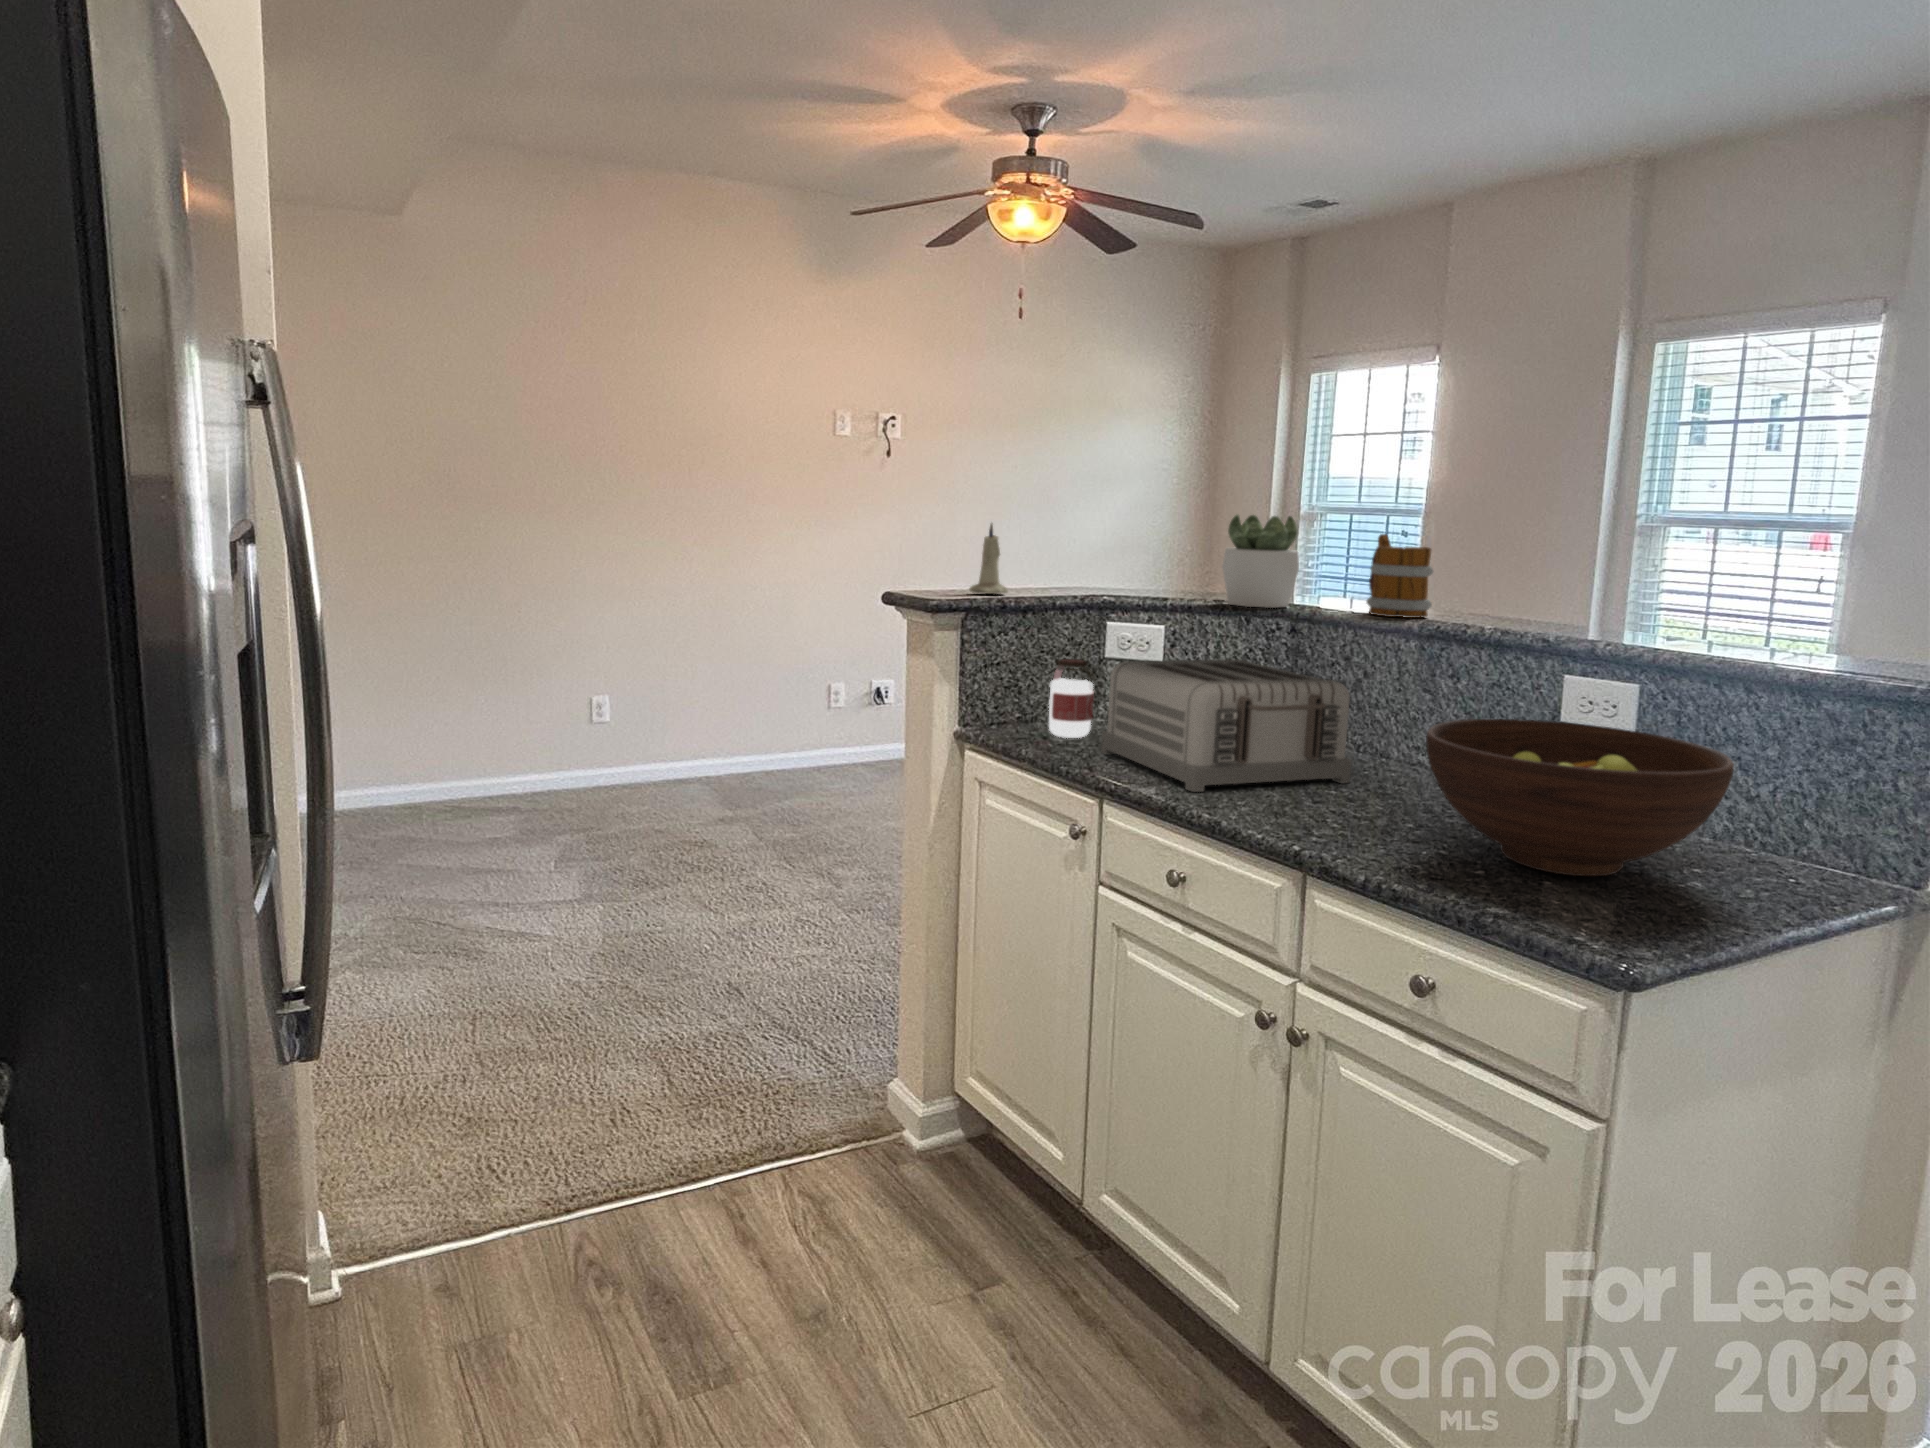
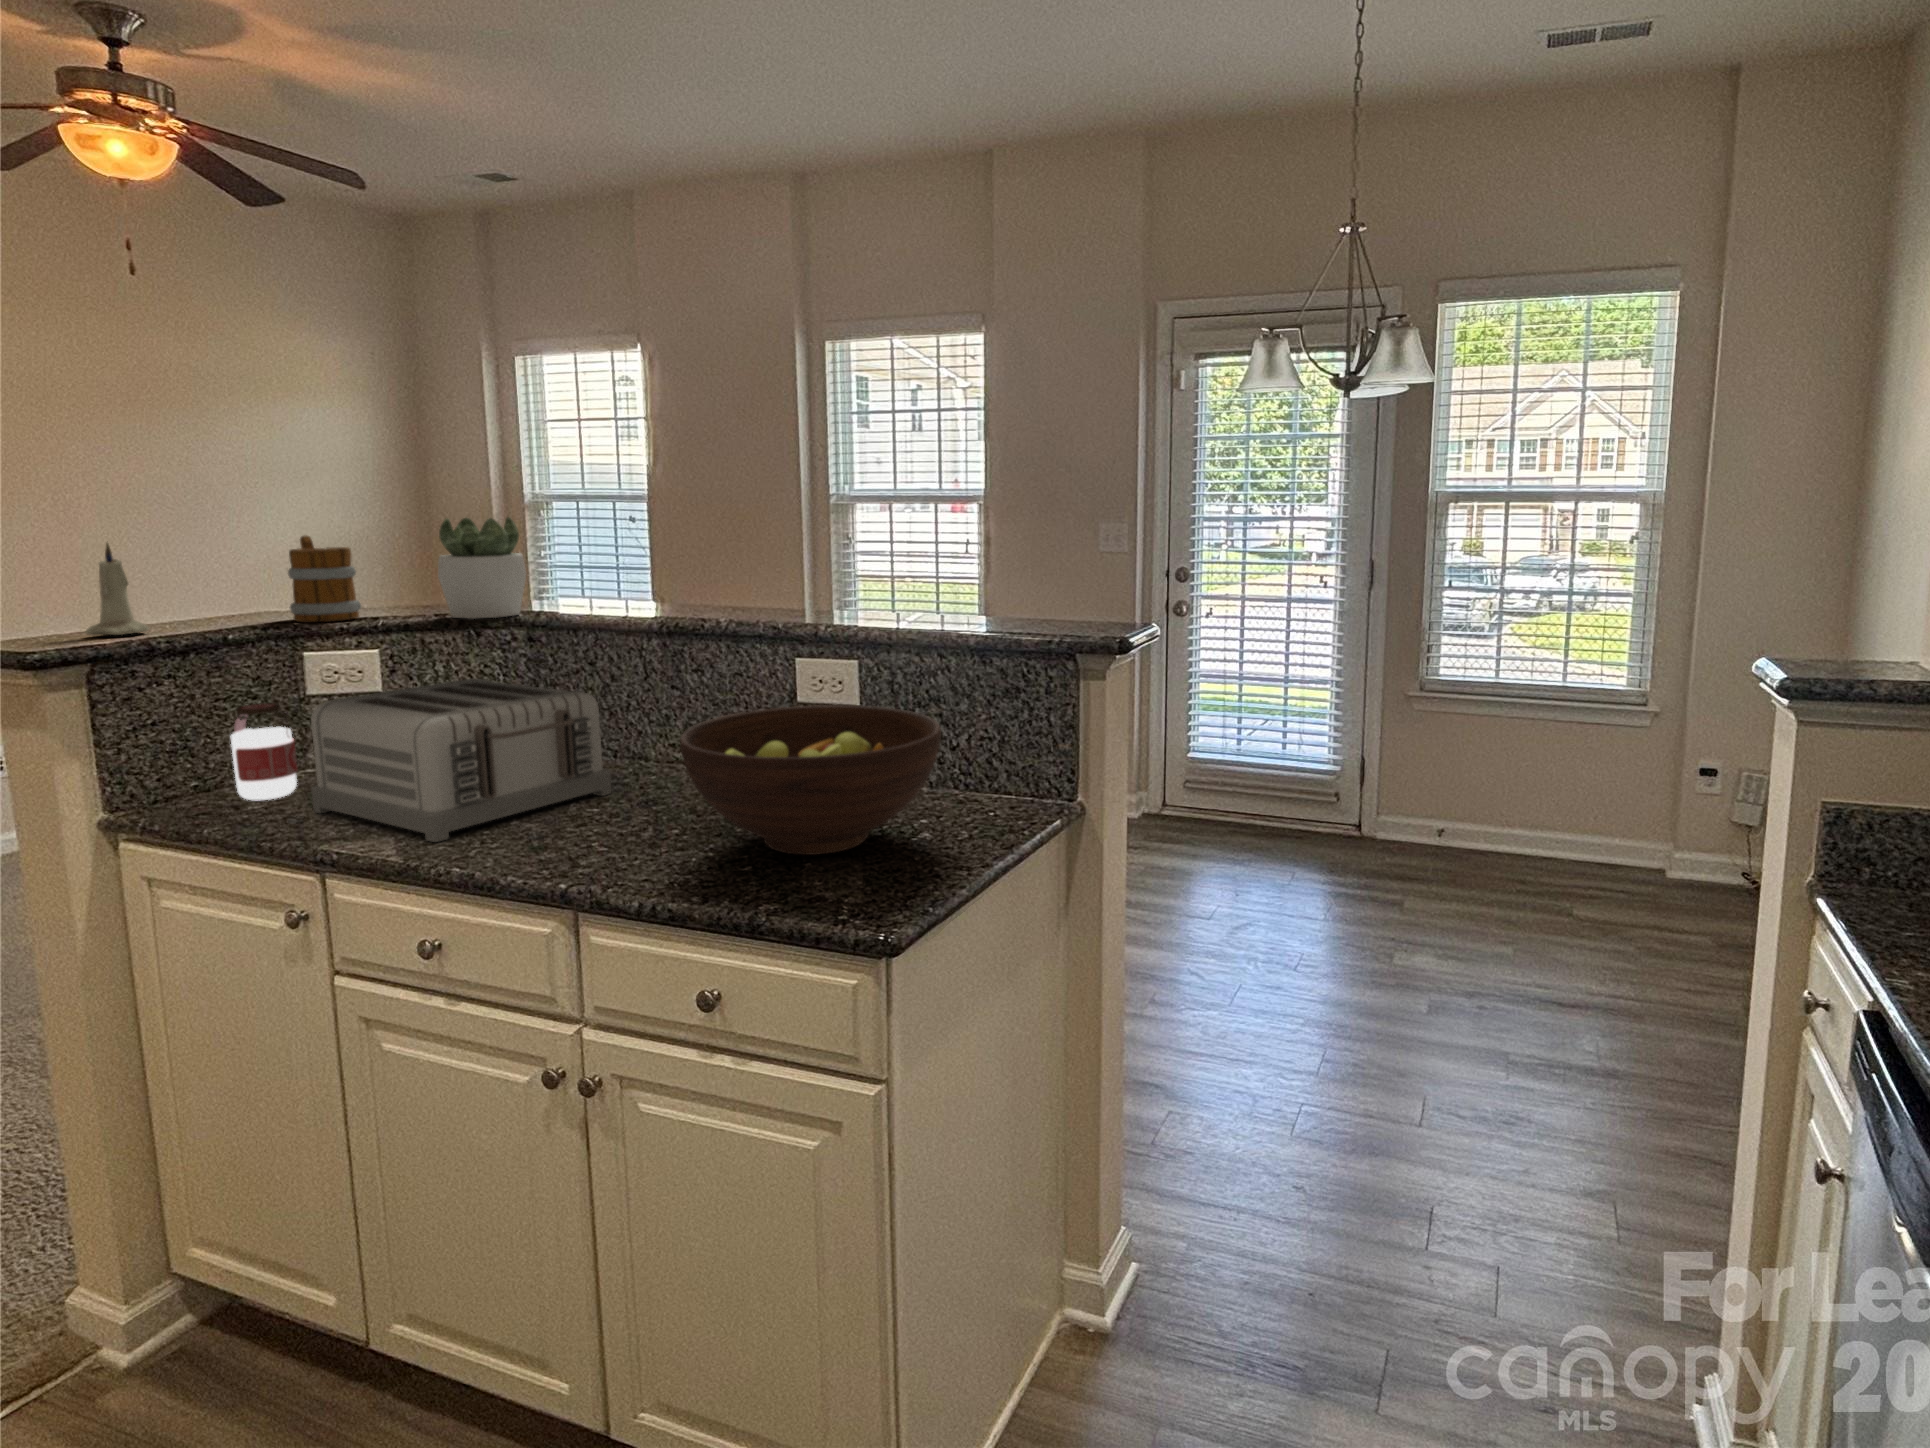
mug: present [1367,534,1433,618] -> present [288,536,361,623]

